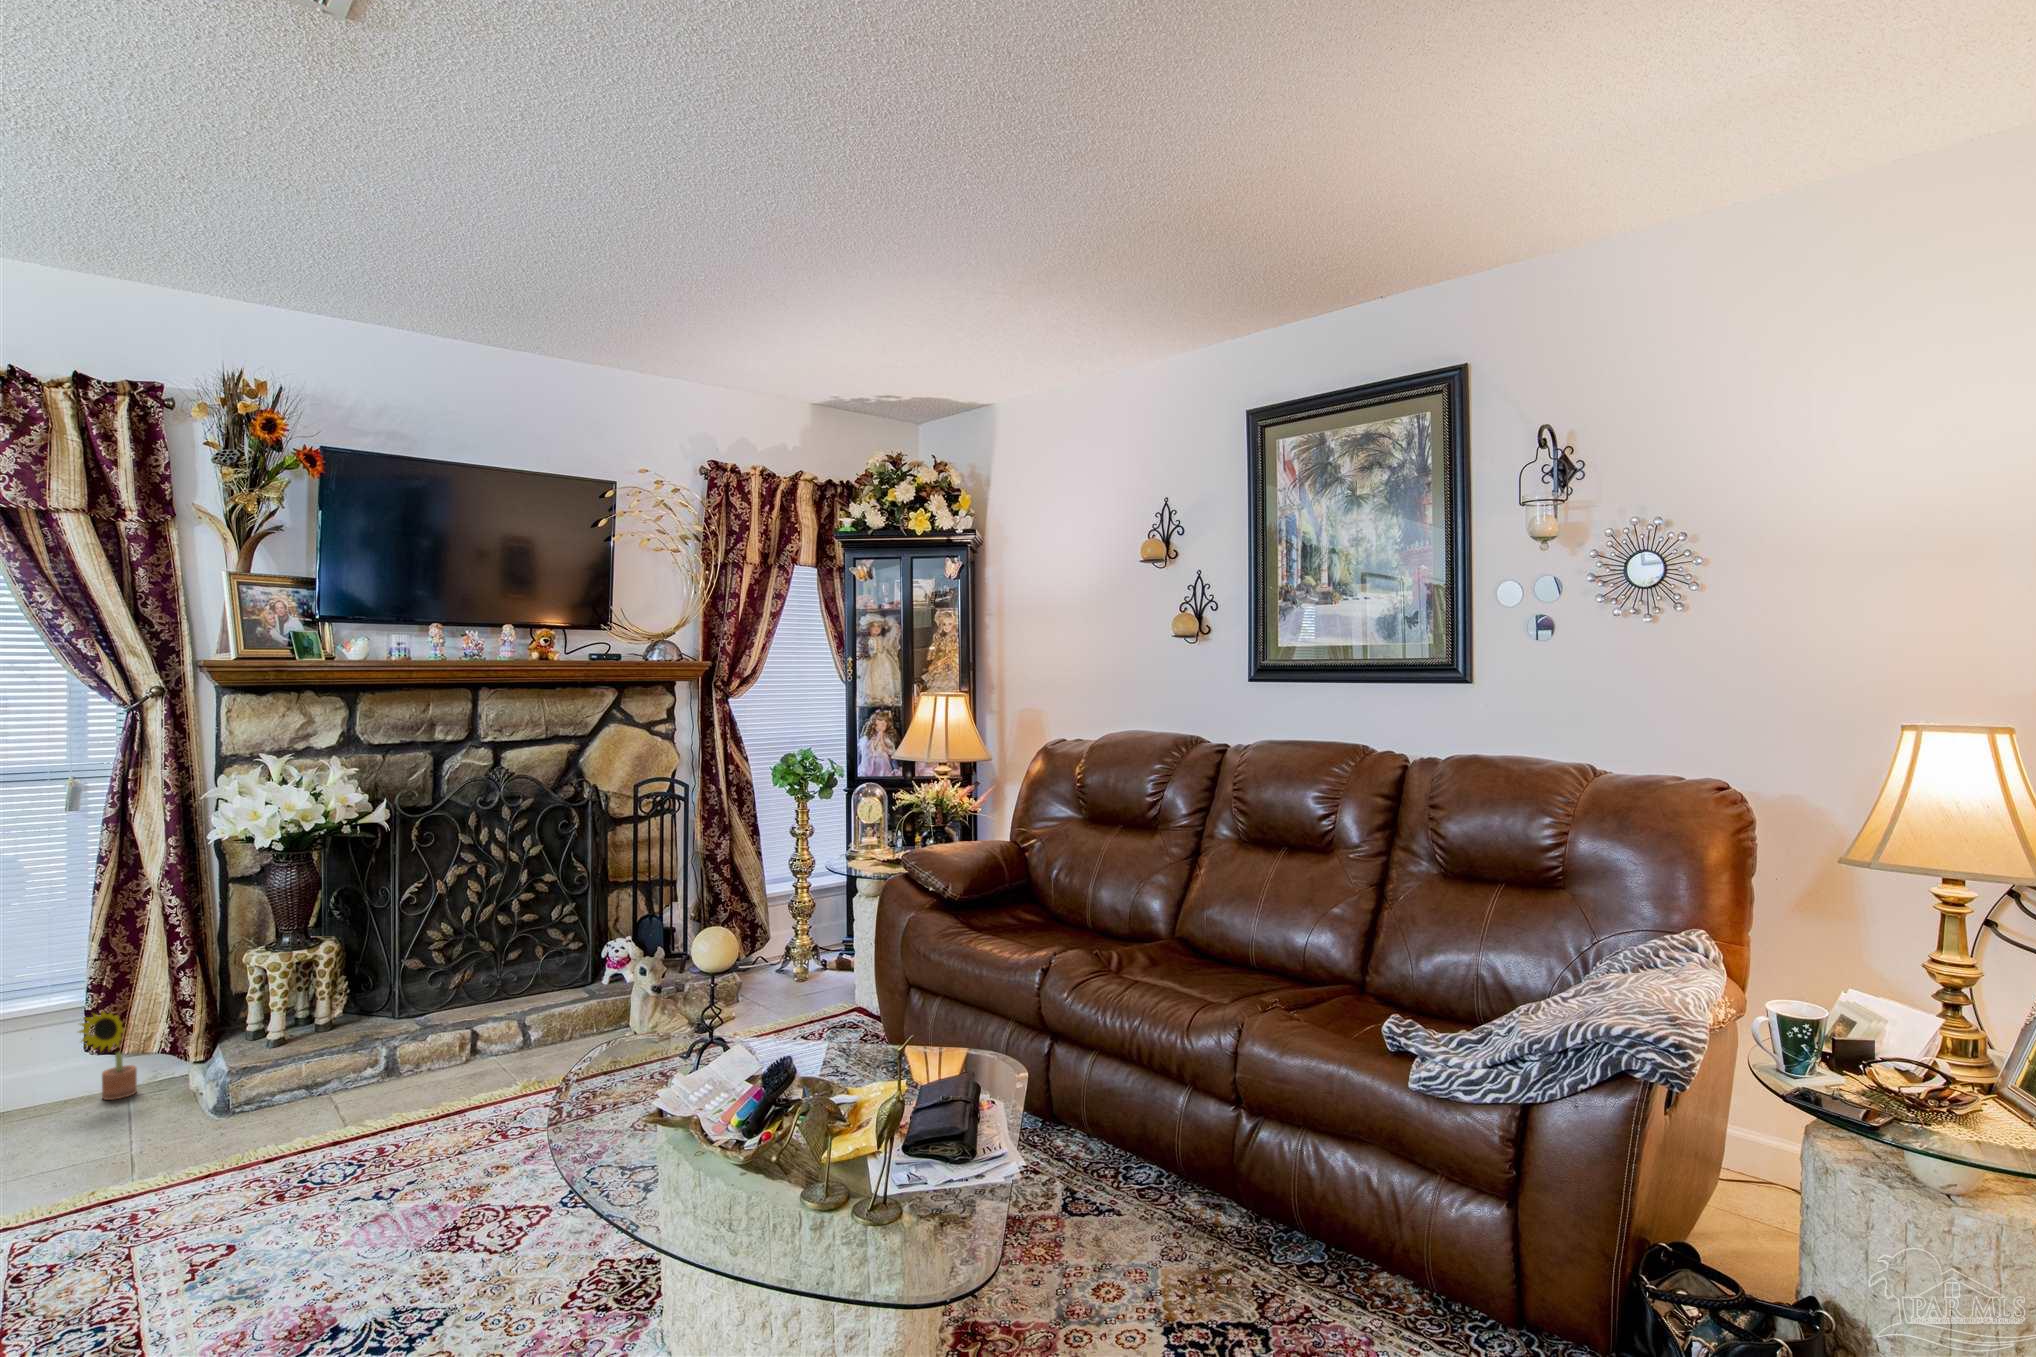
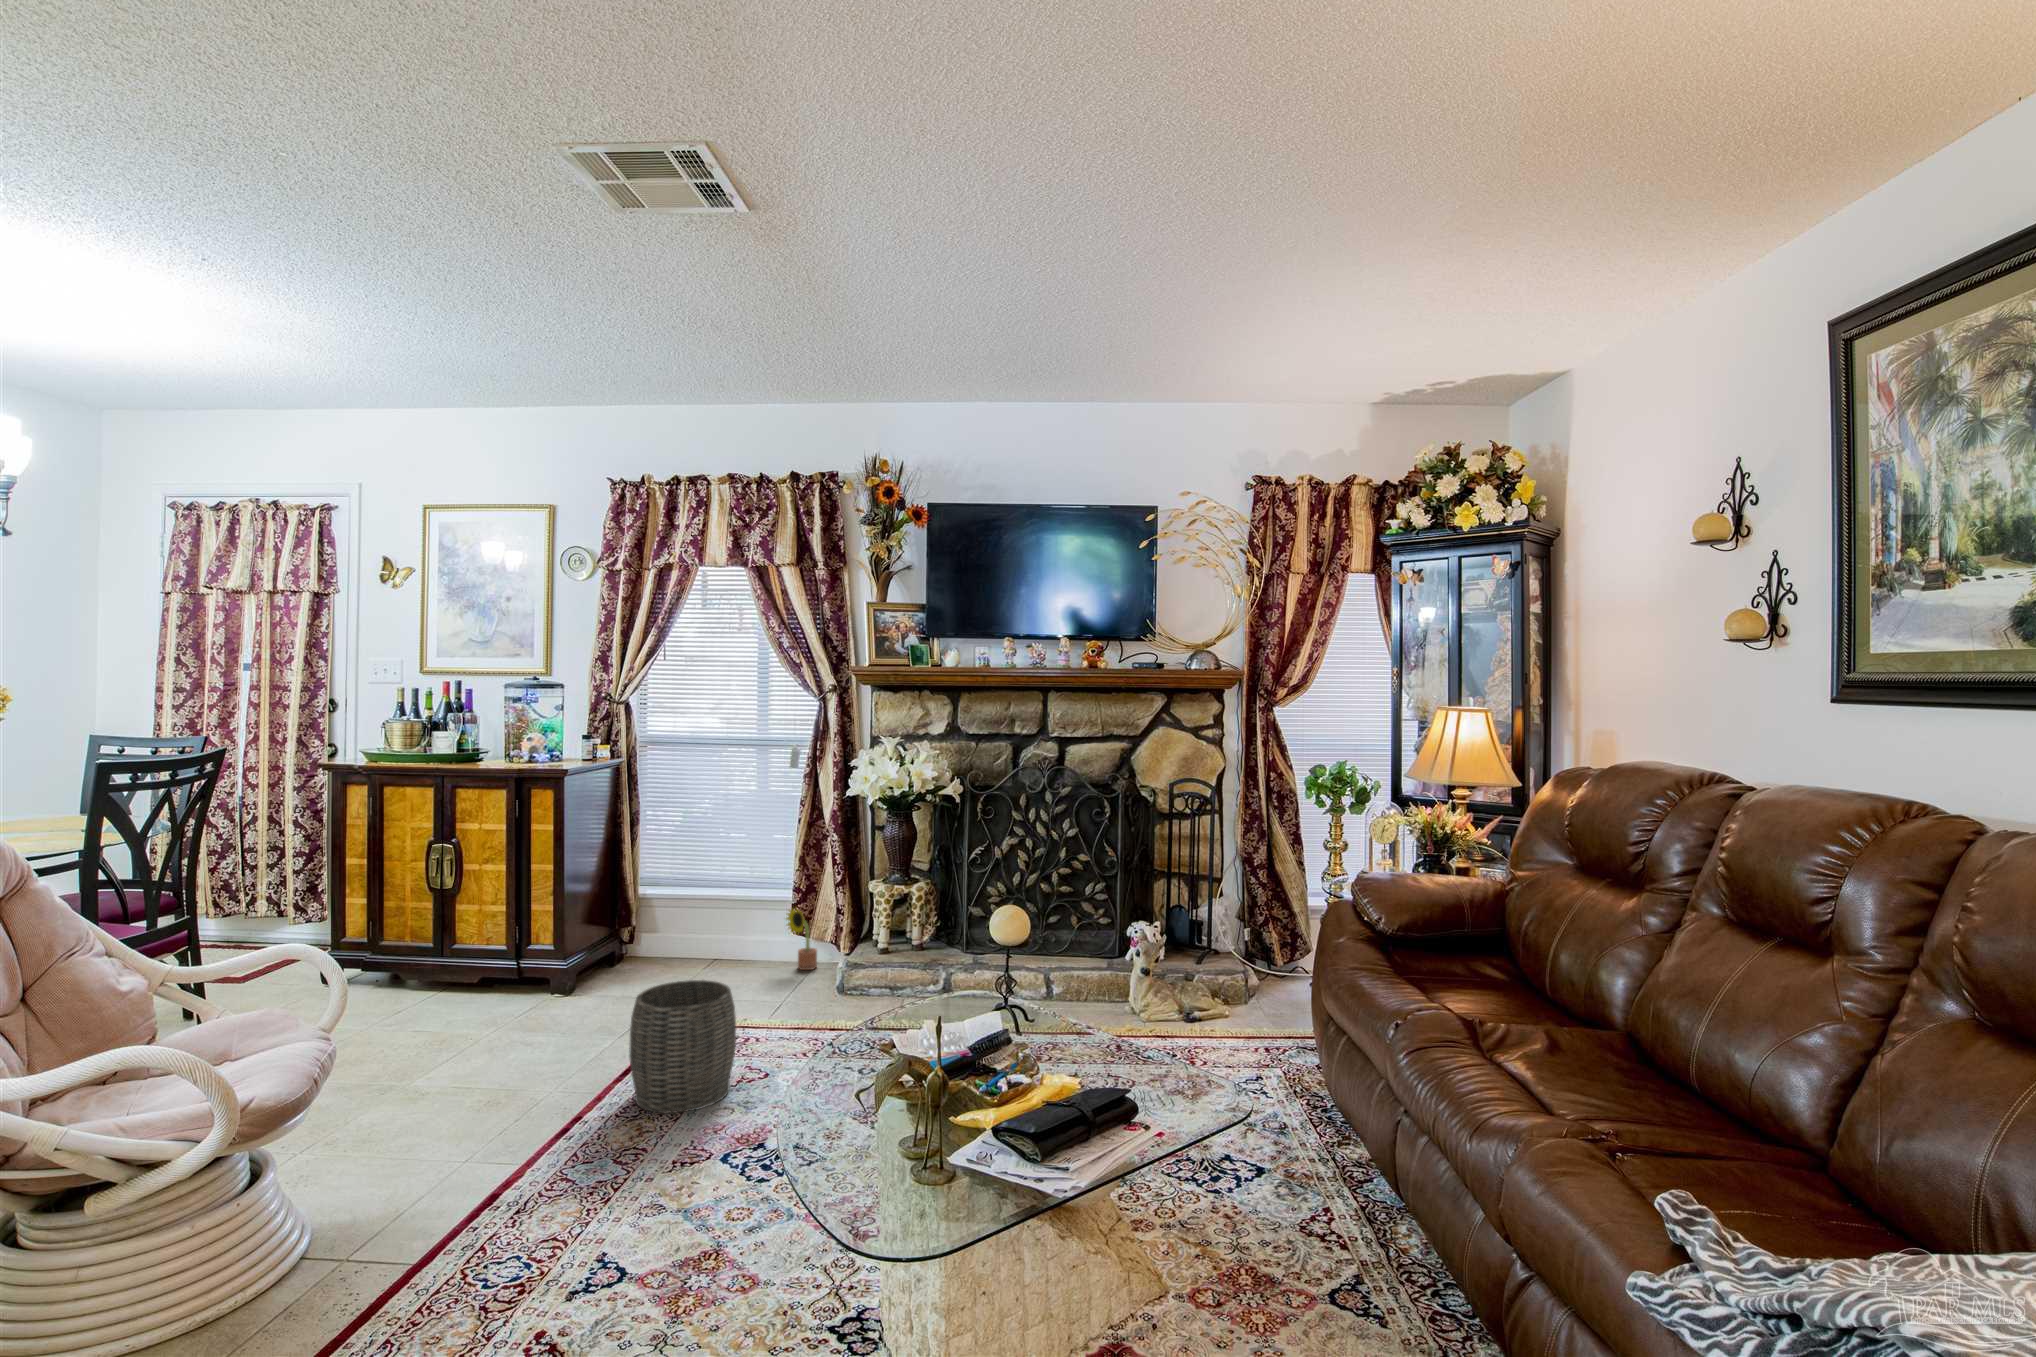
woven basket: none [51,1103,229,1301] -> present [629,980,736,1113]

